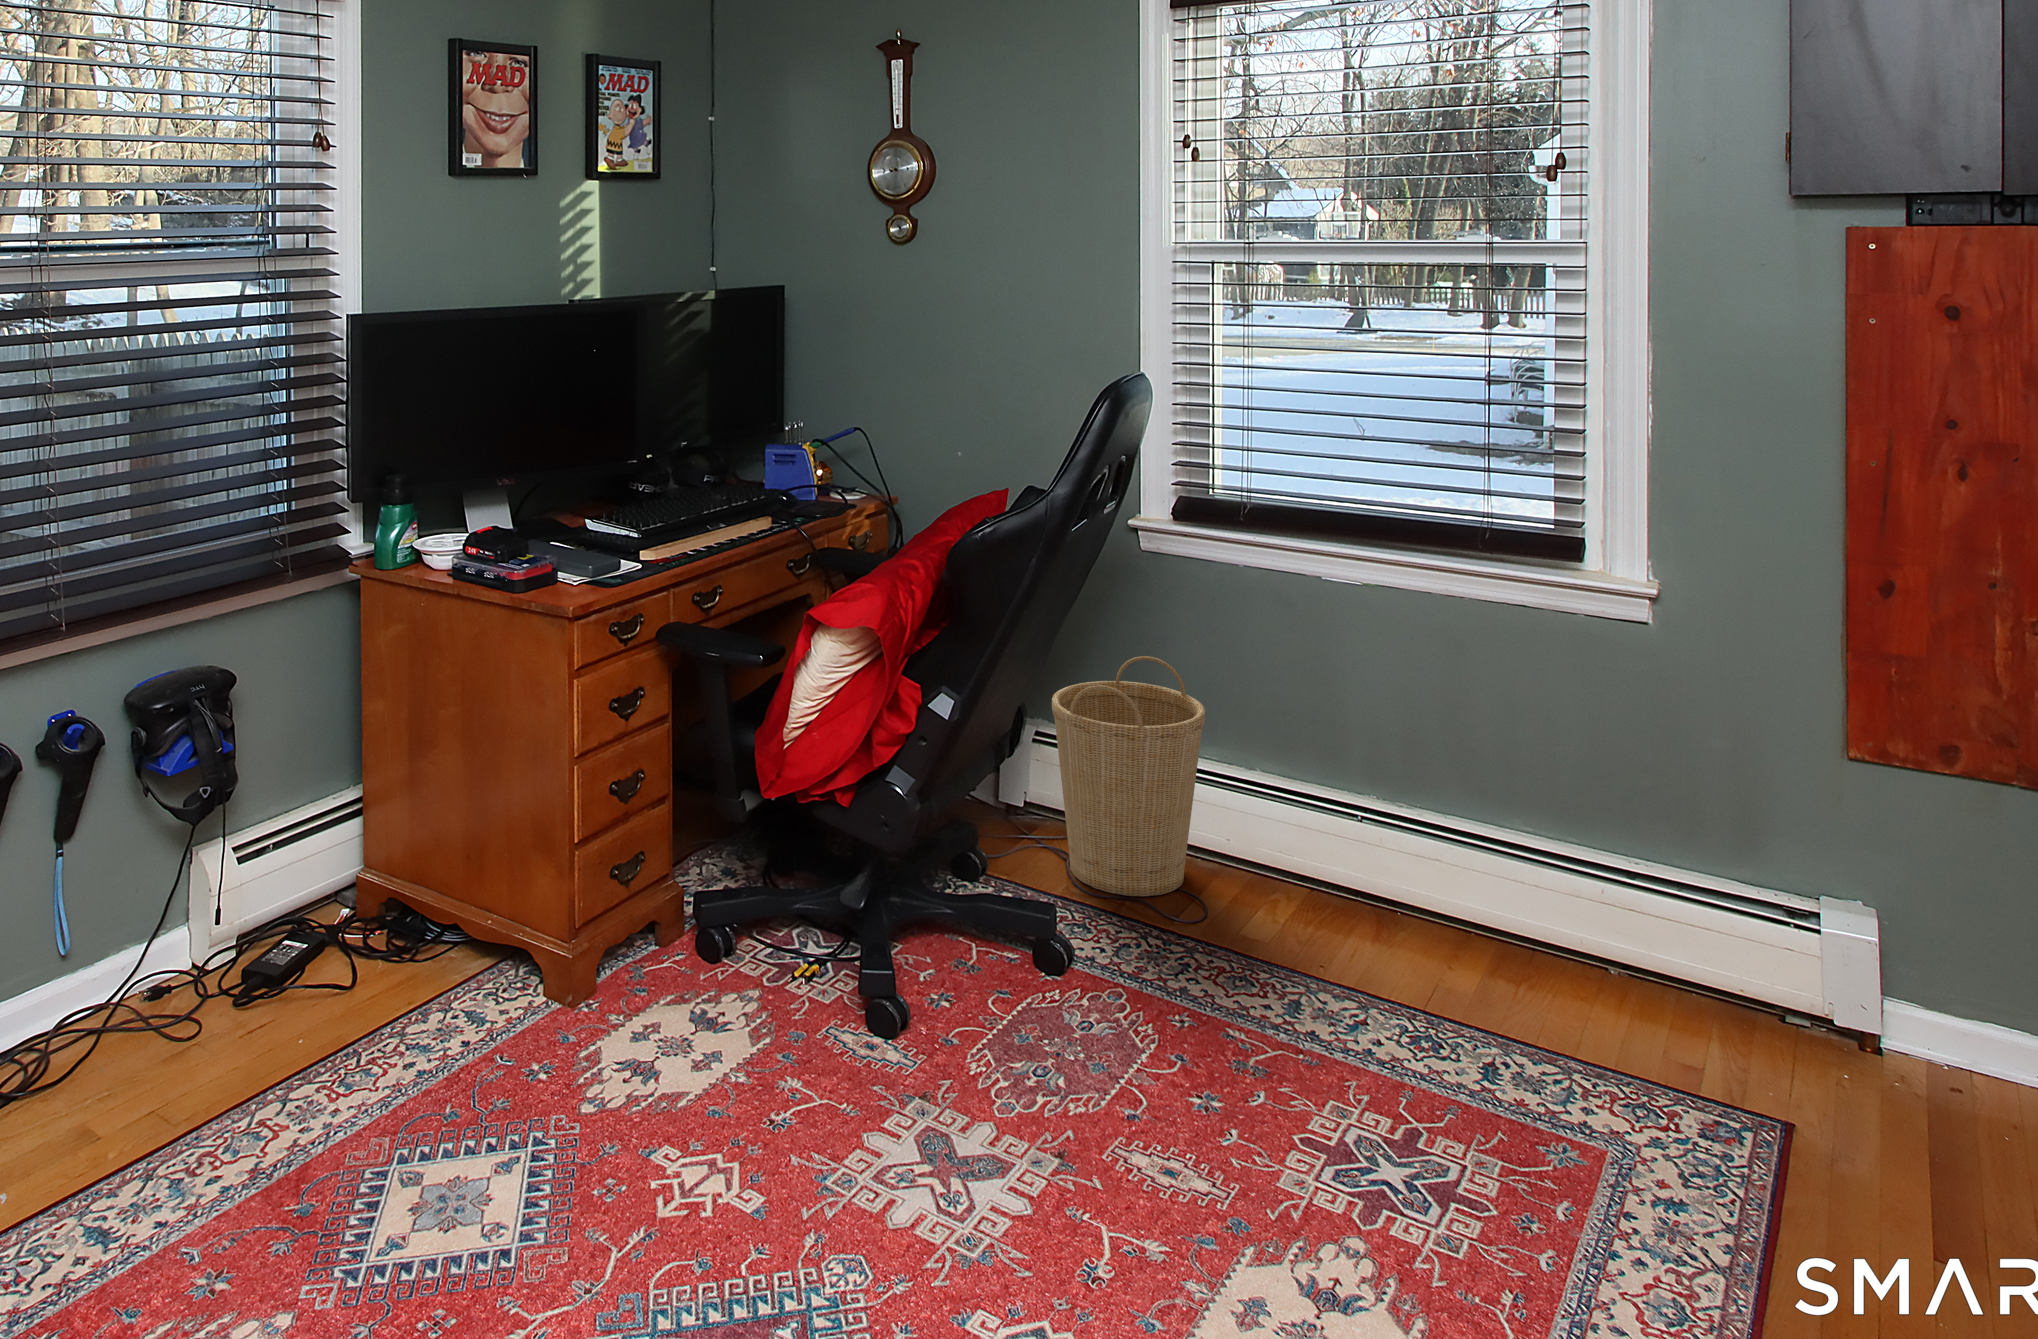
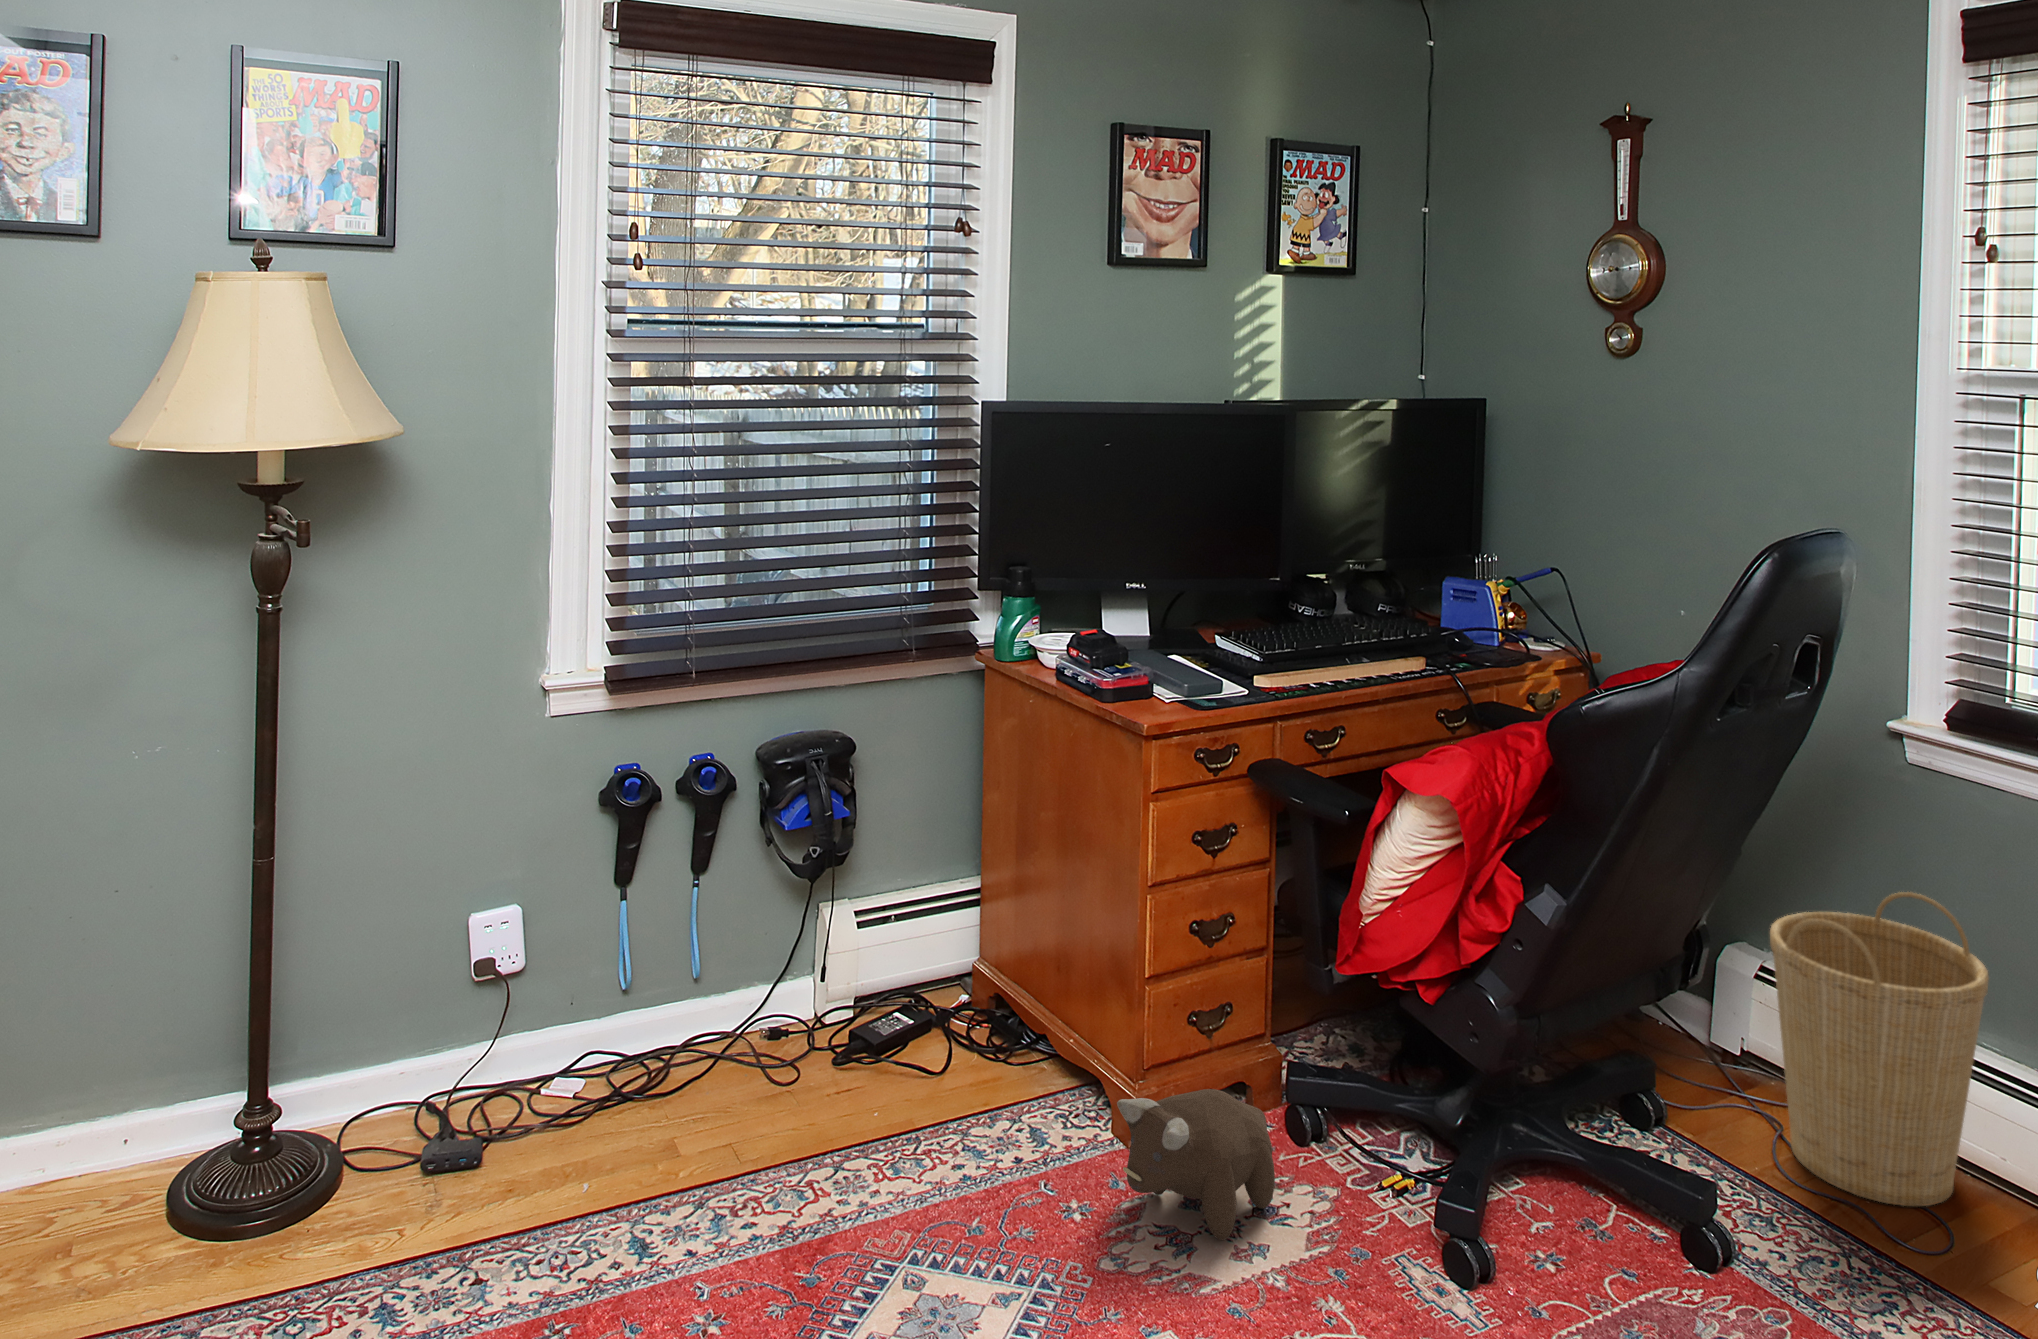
plush toy: none [579,928,713,1060] -> present [1117,1089,1275,1240]

